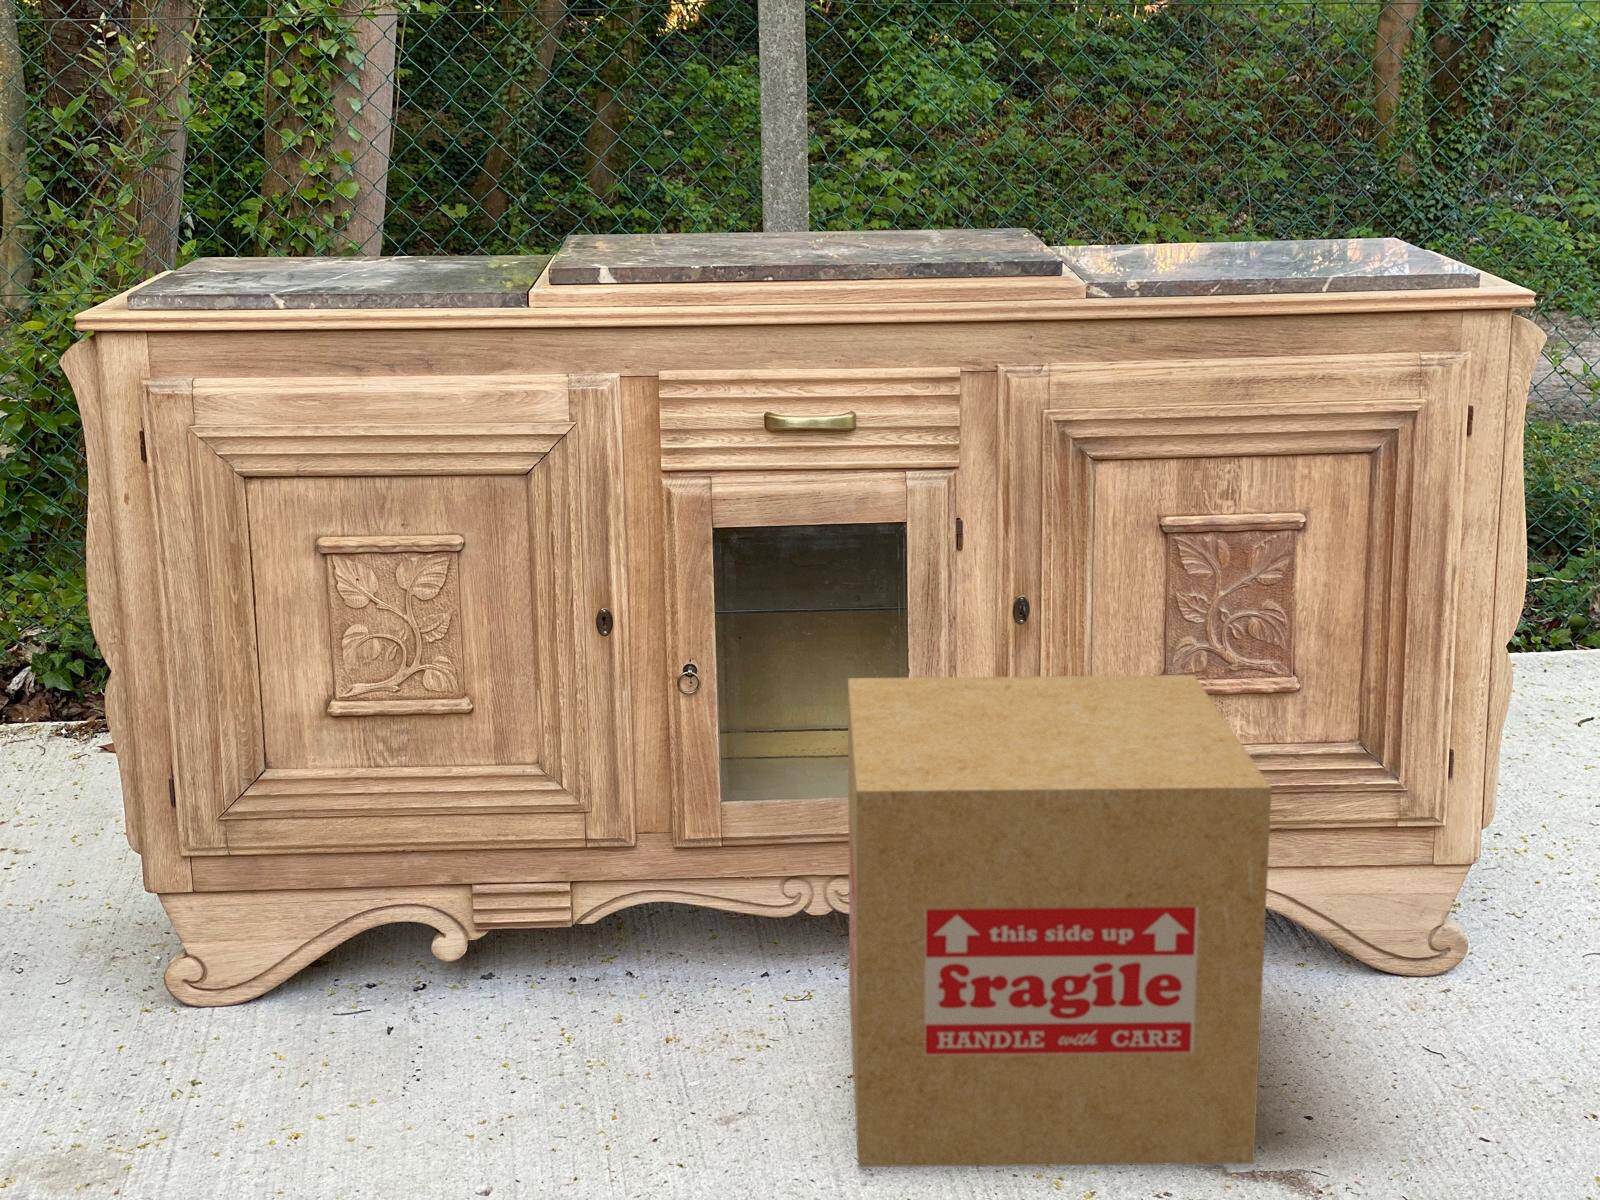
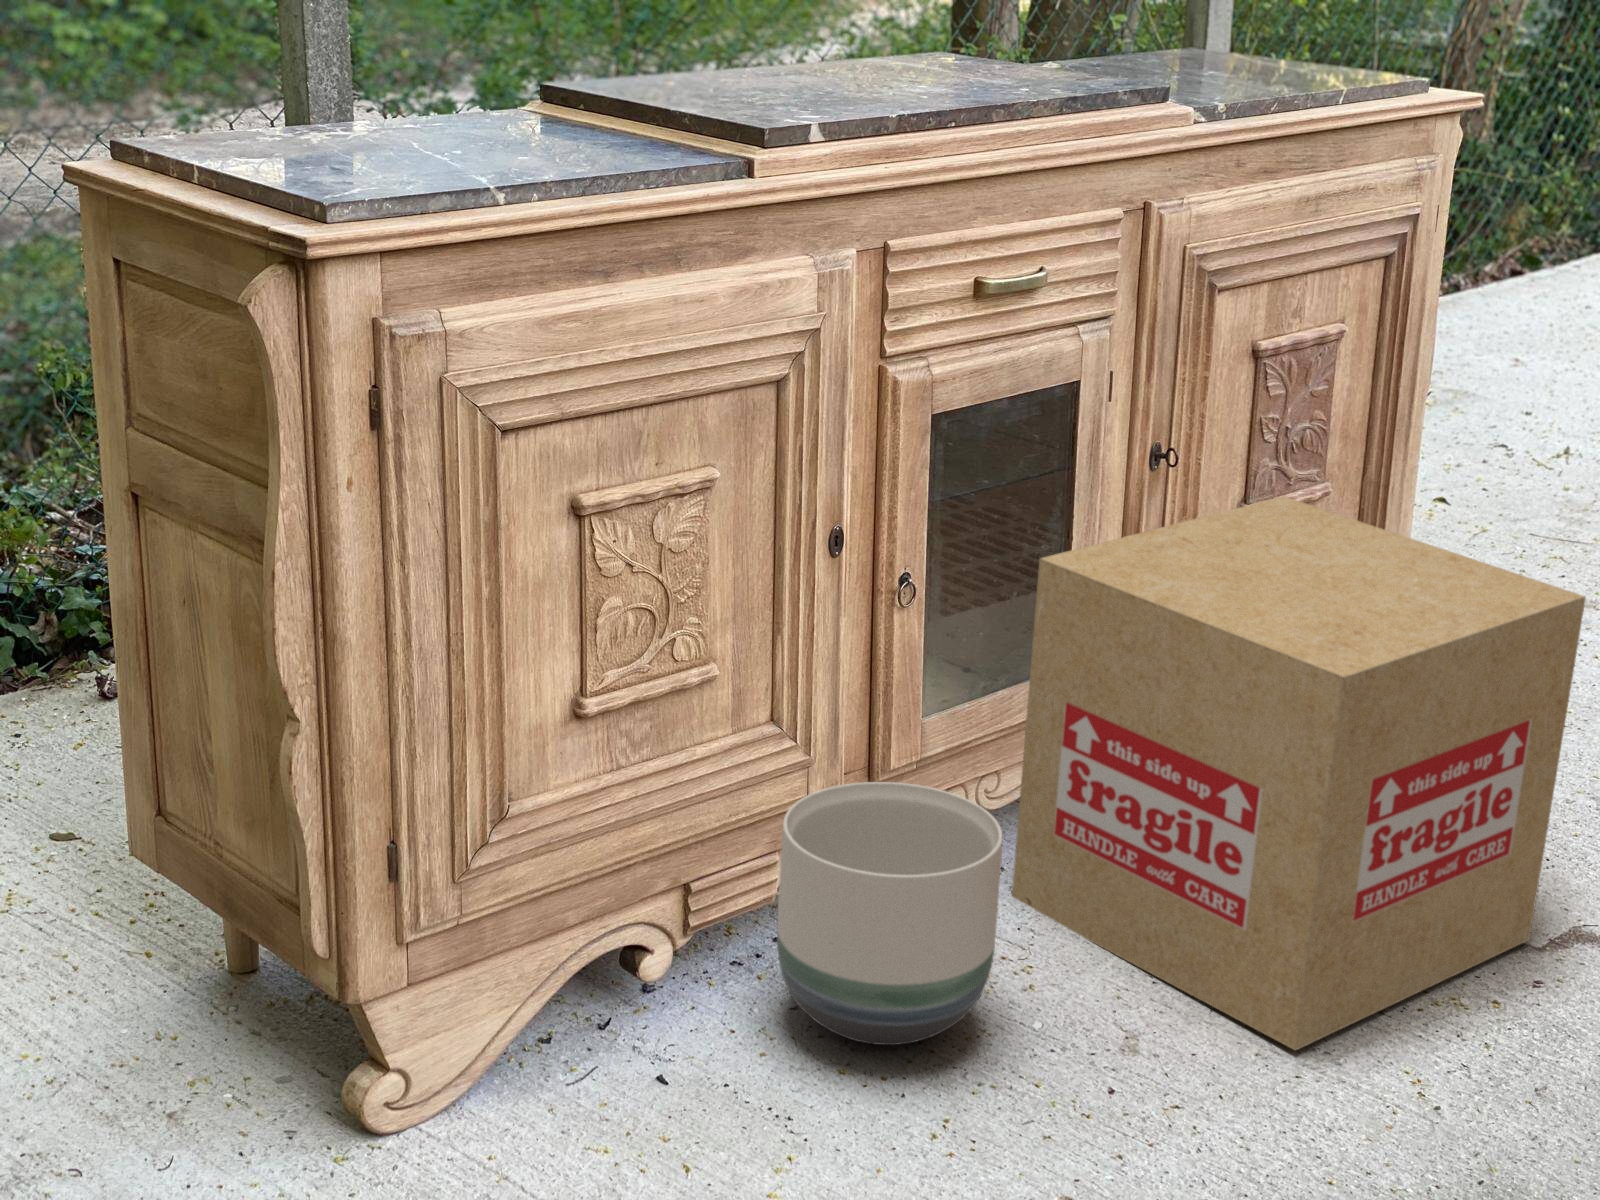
planter: none [486,834,680,1059] -> present [777,782,1003,1045]

